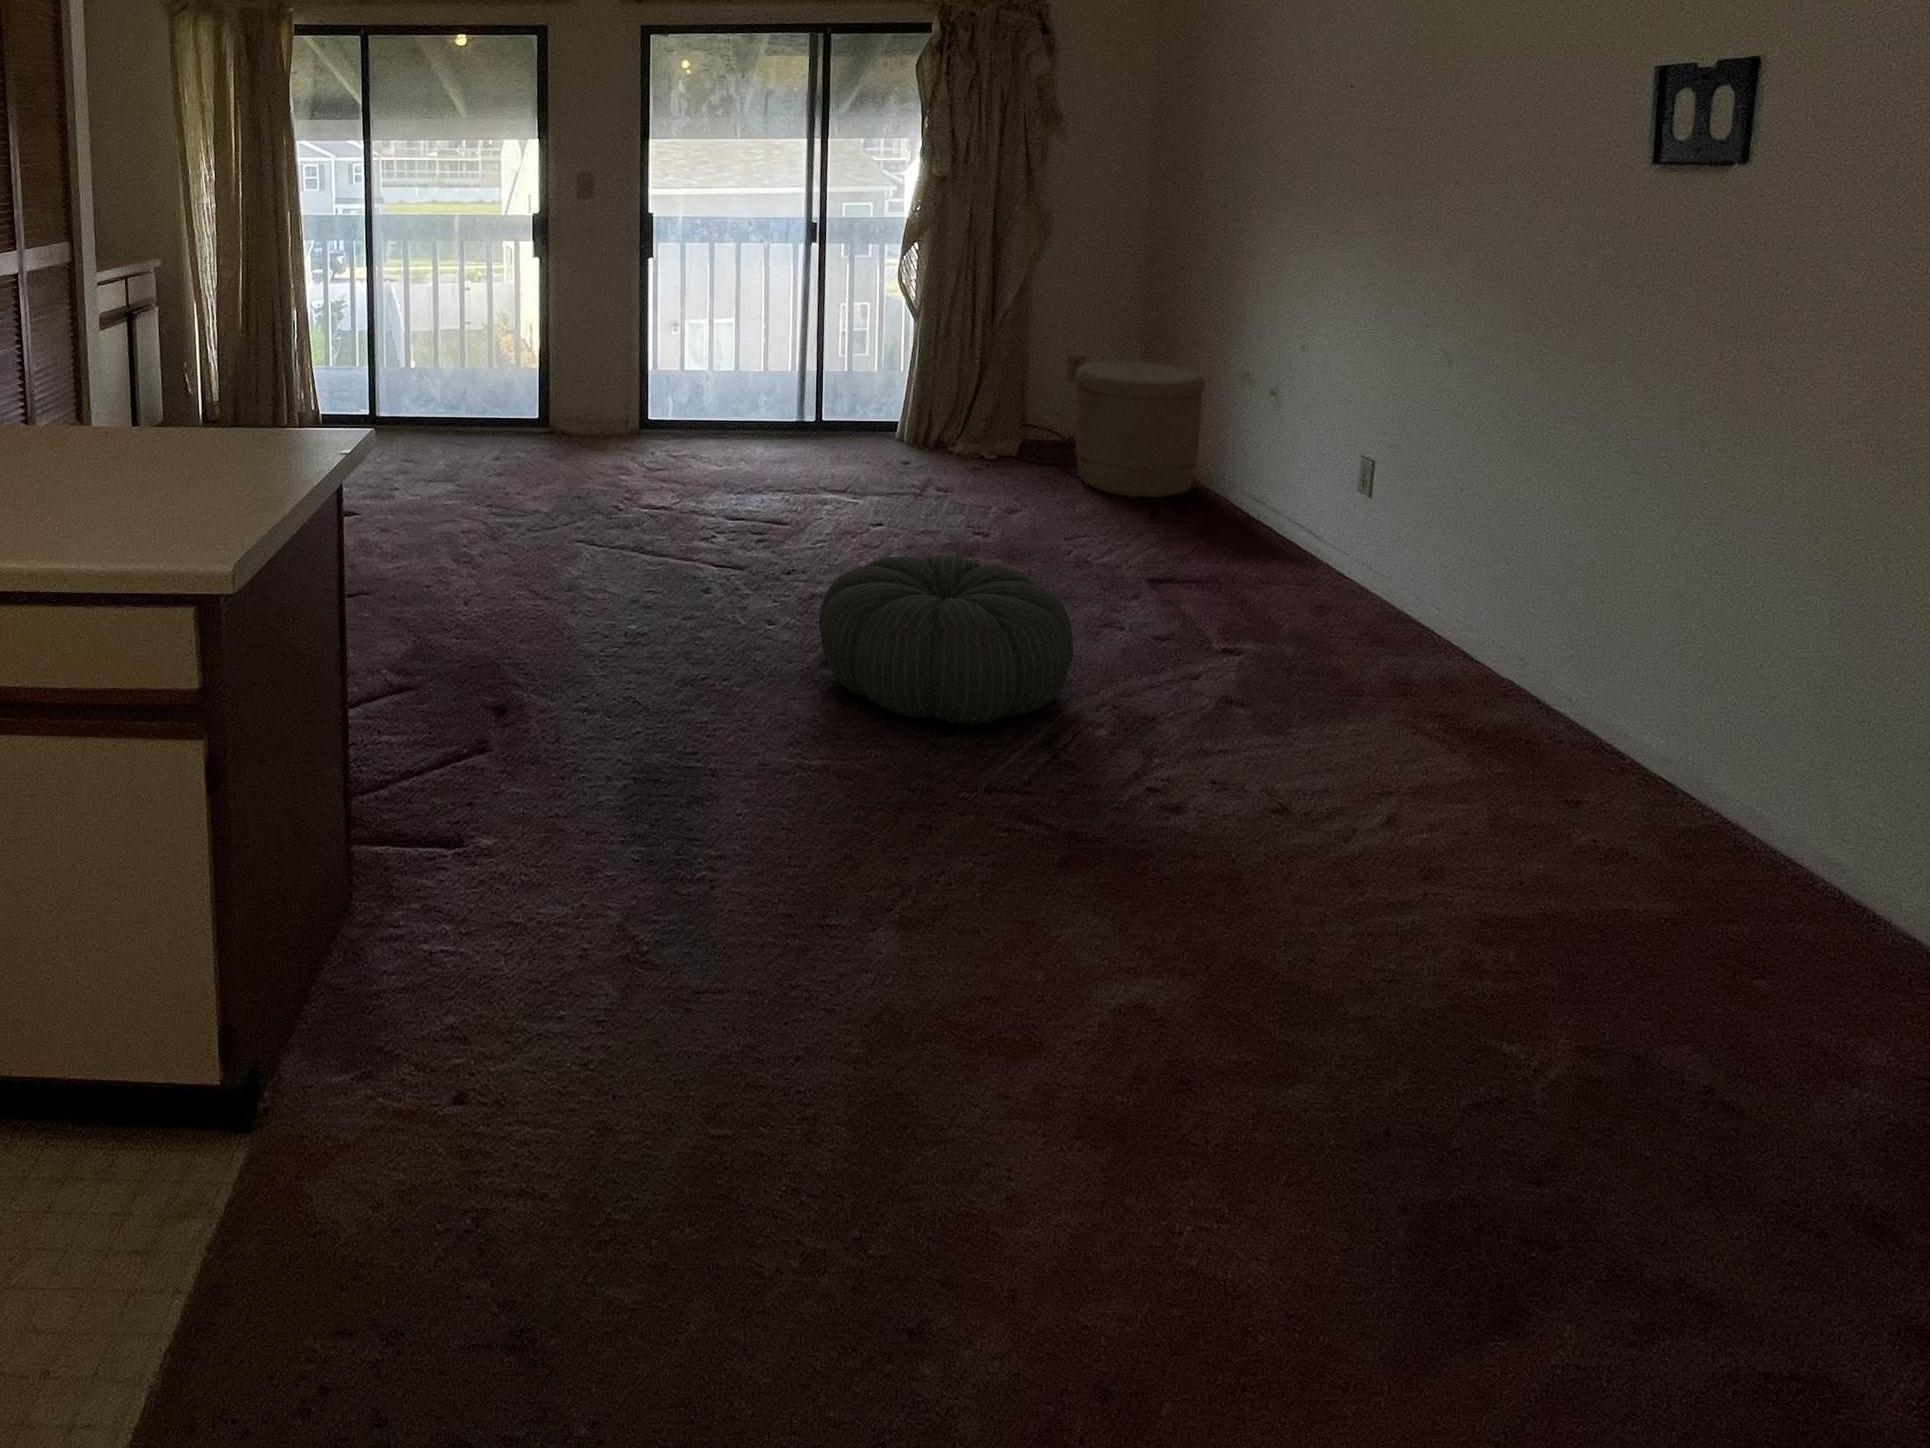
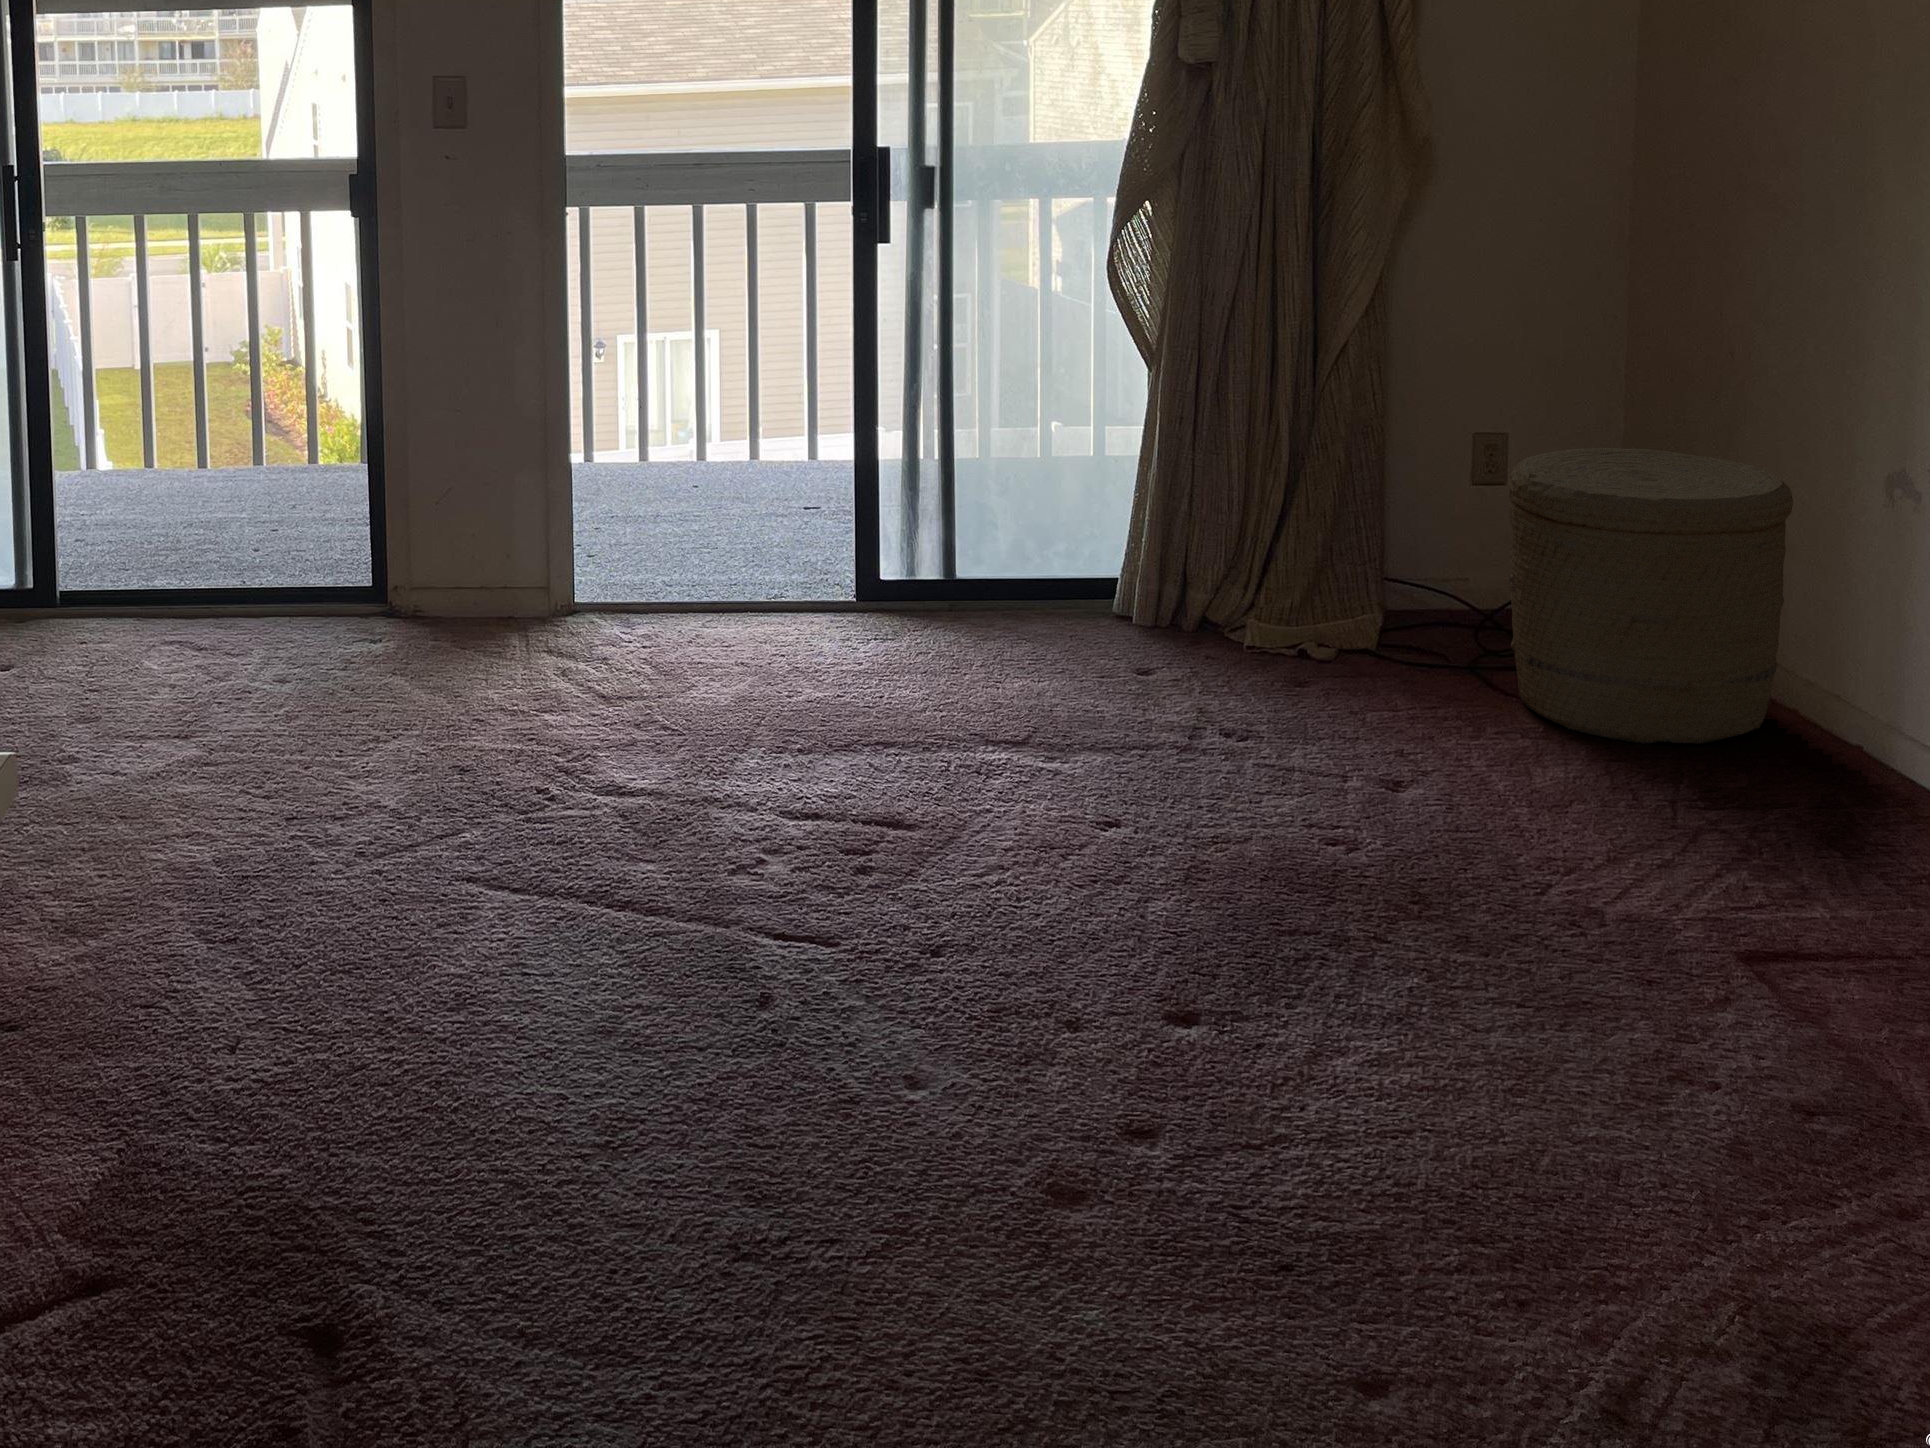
pouf: present [819,555,1073,724] -> none [1030,925,1616,1334]

